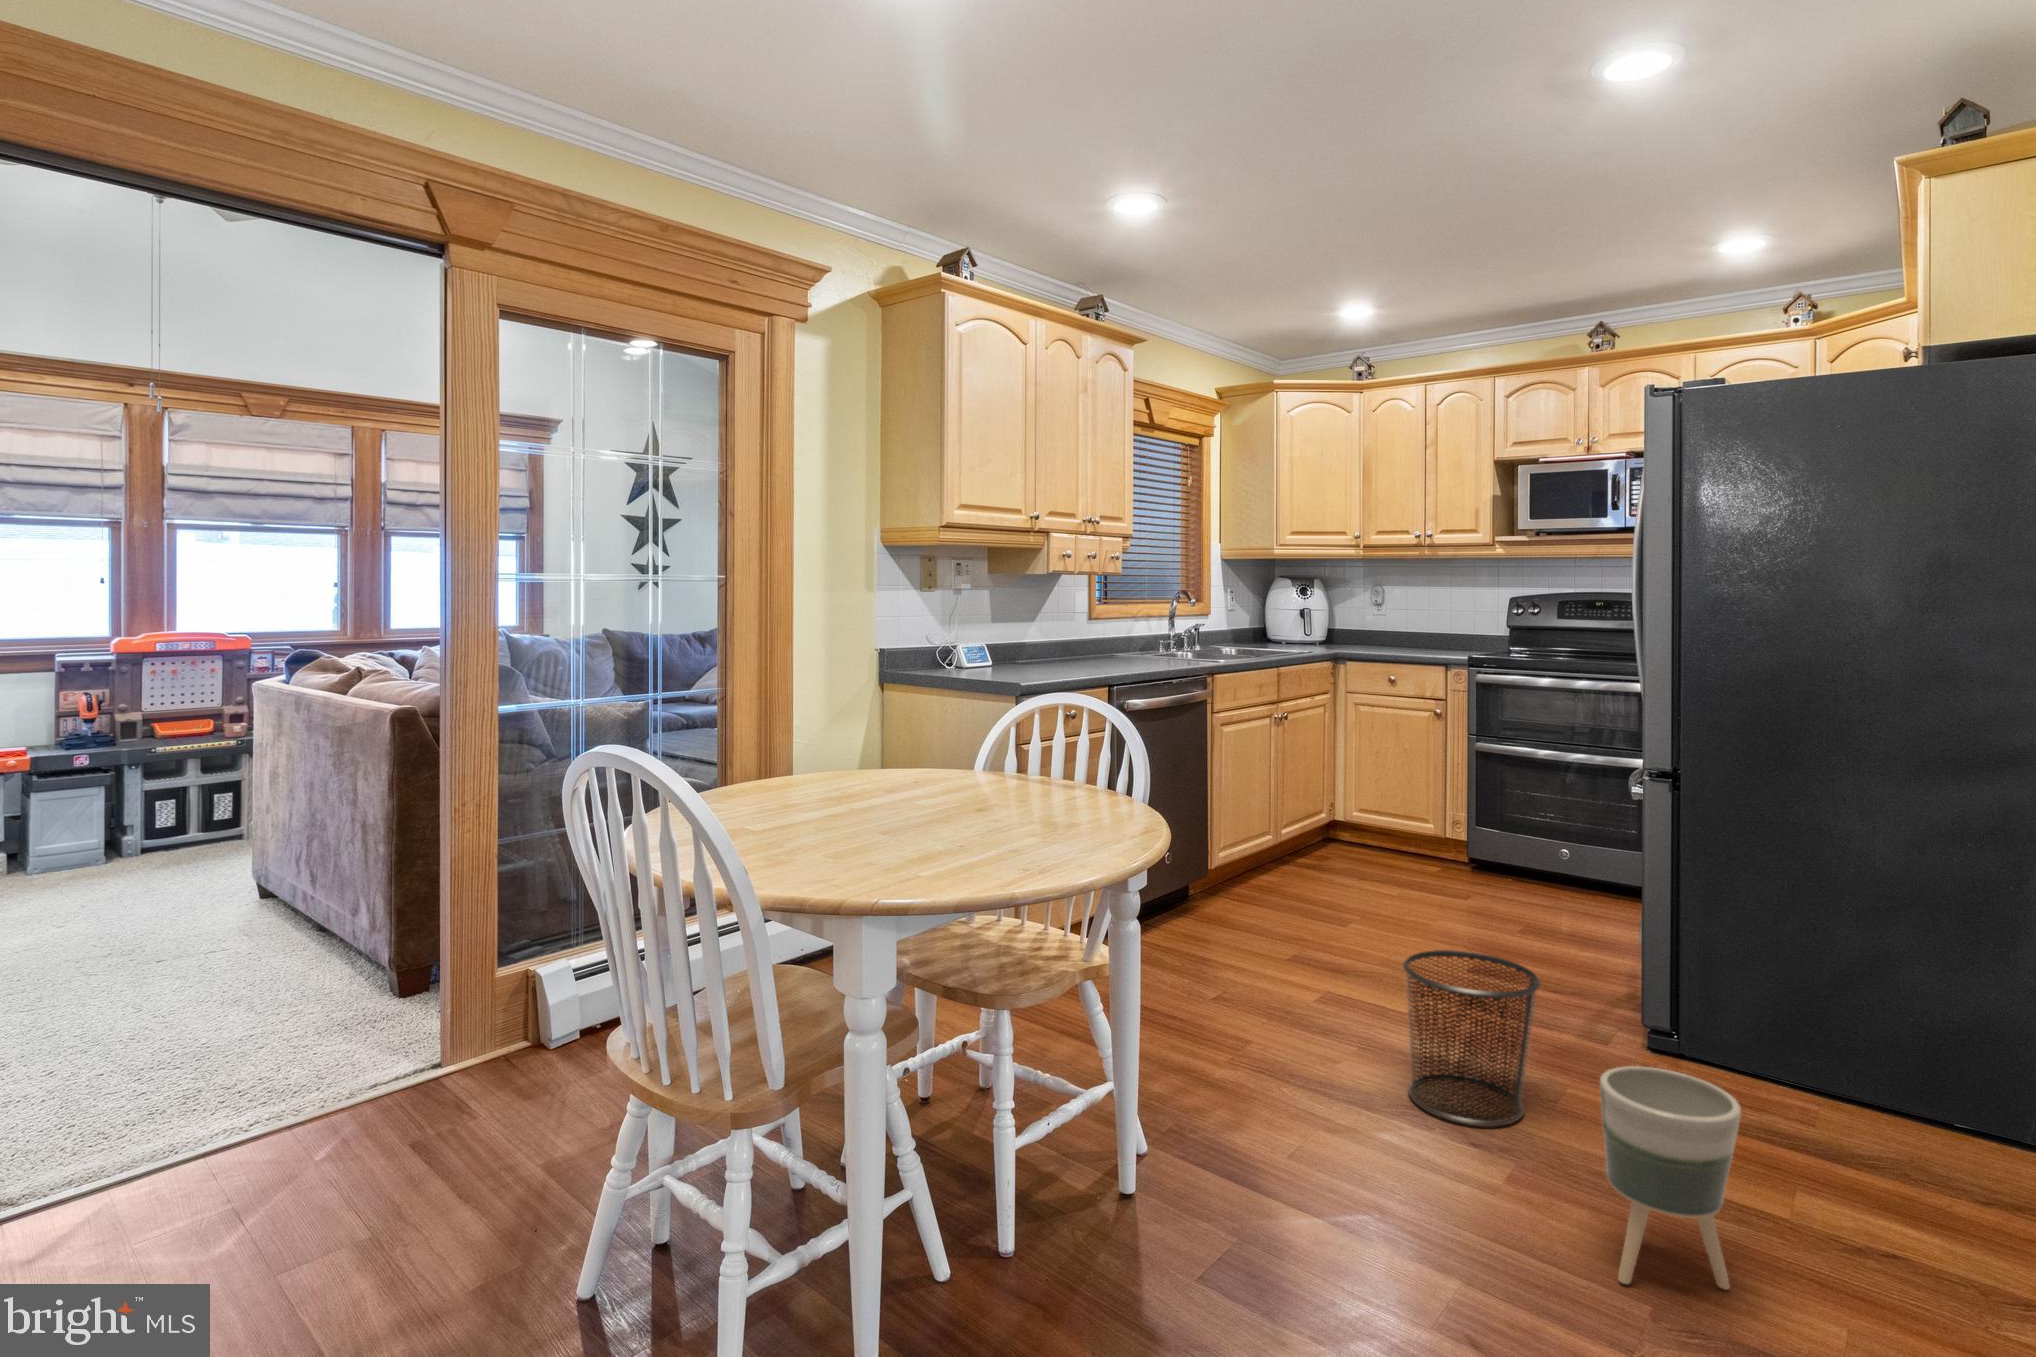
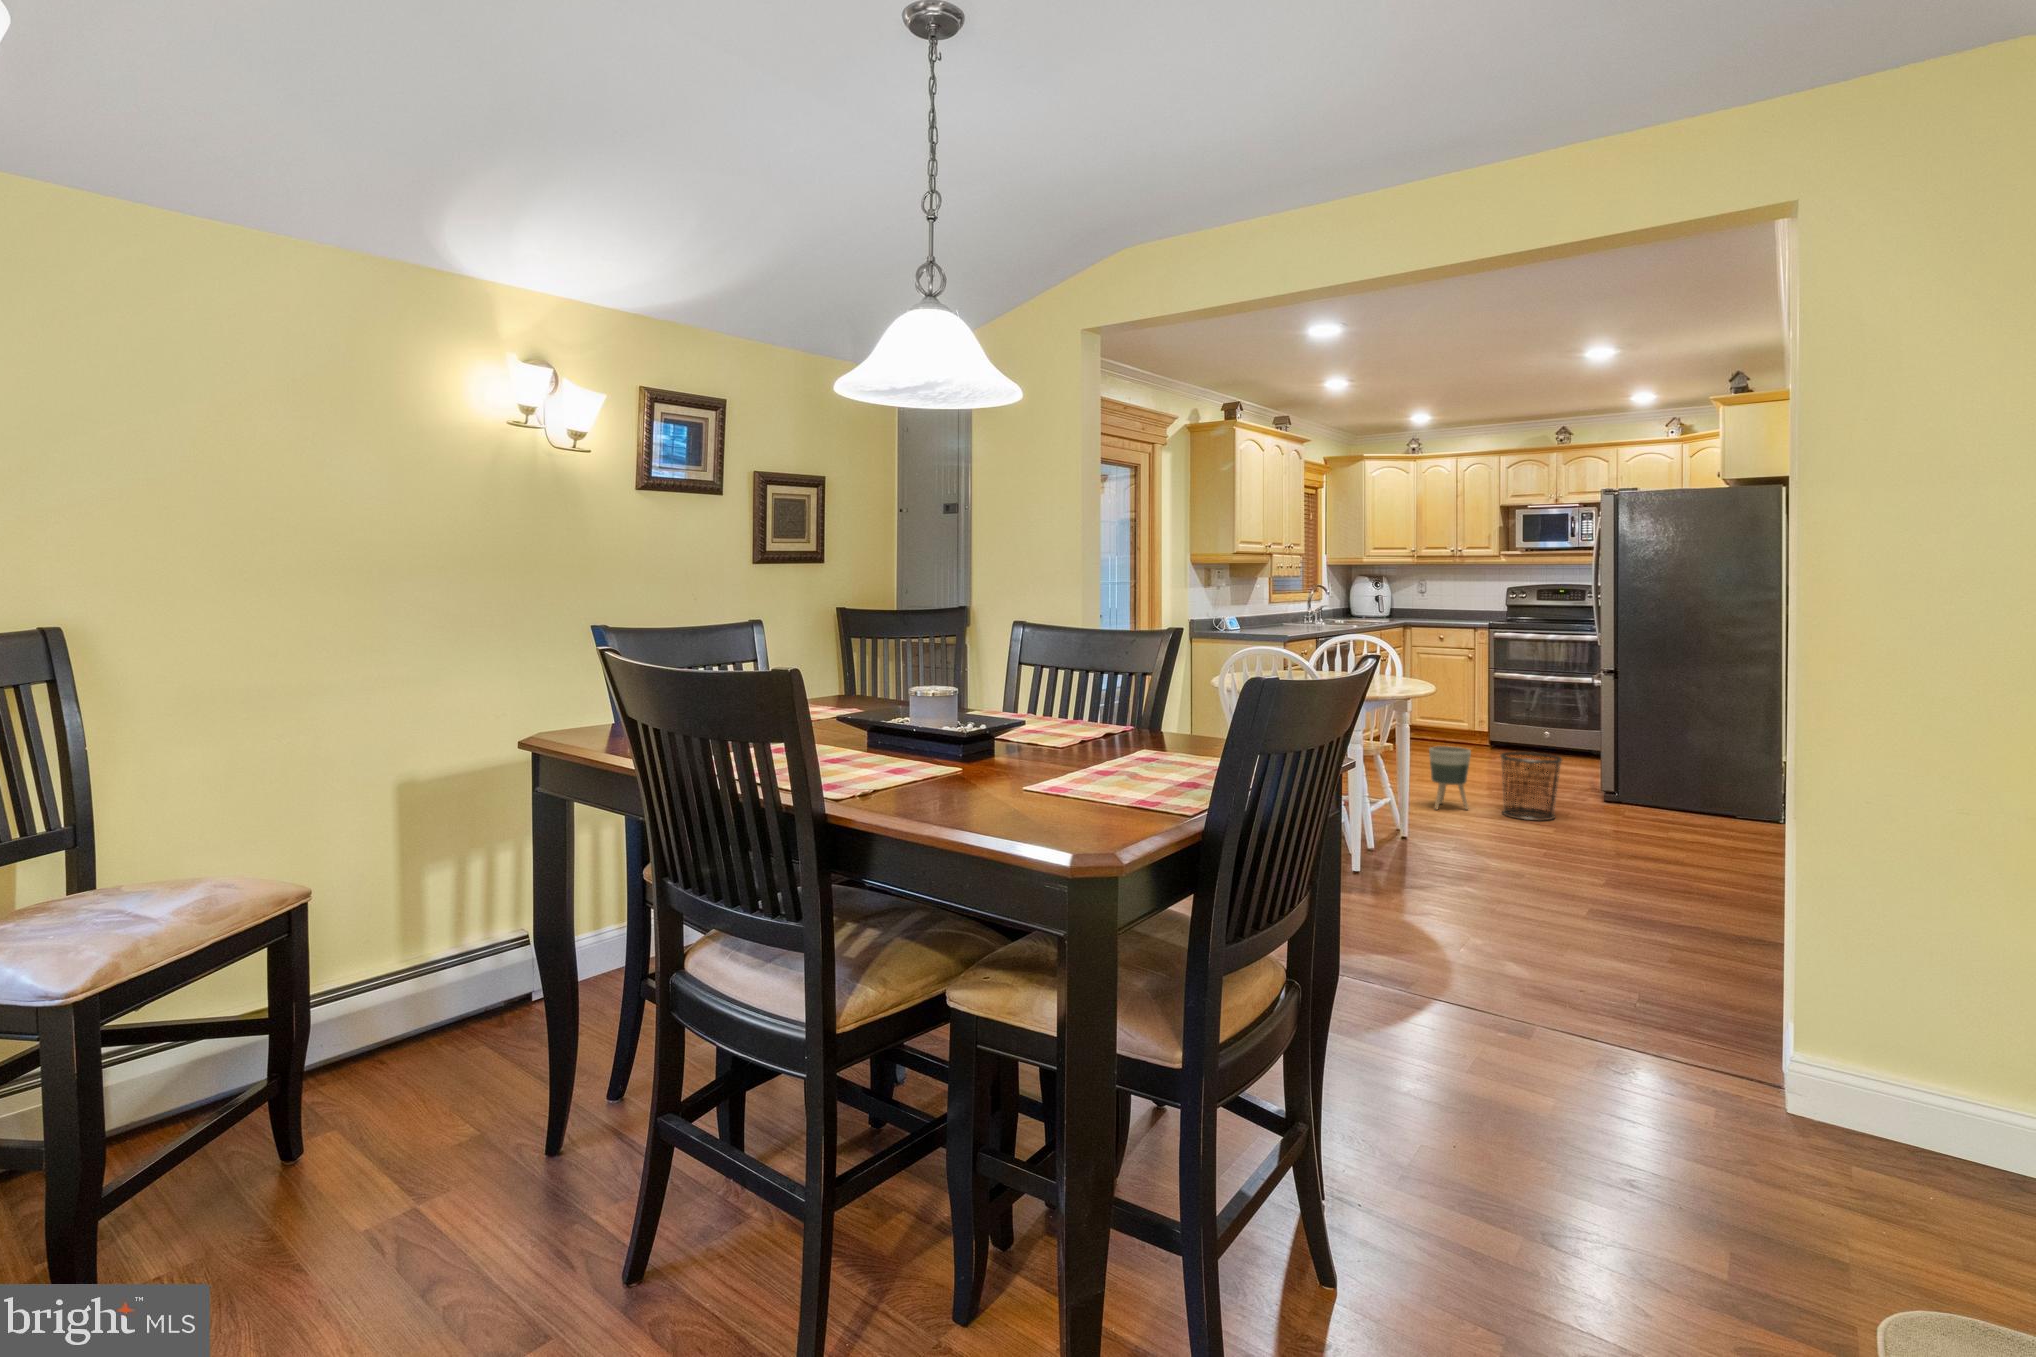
planter: present [1600,1066,1741,1290] -> present [1429,746,1471,810]

